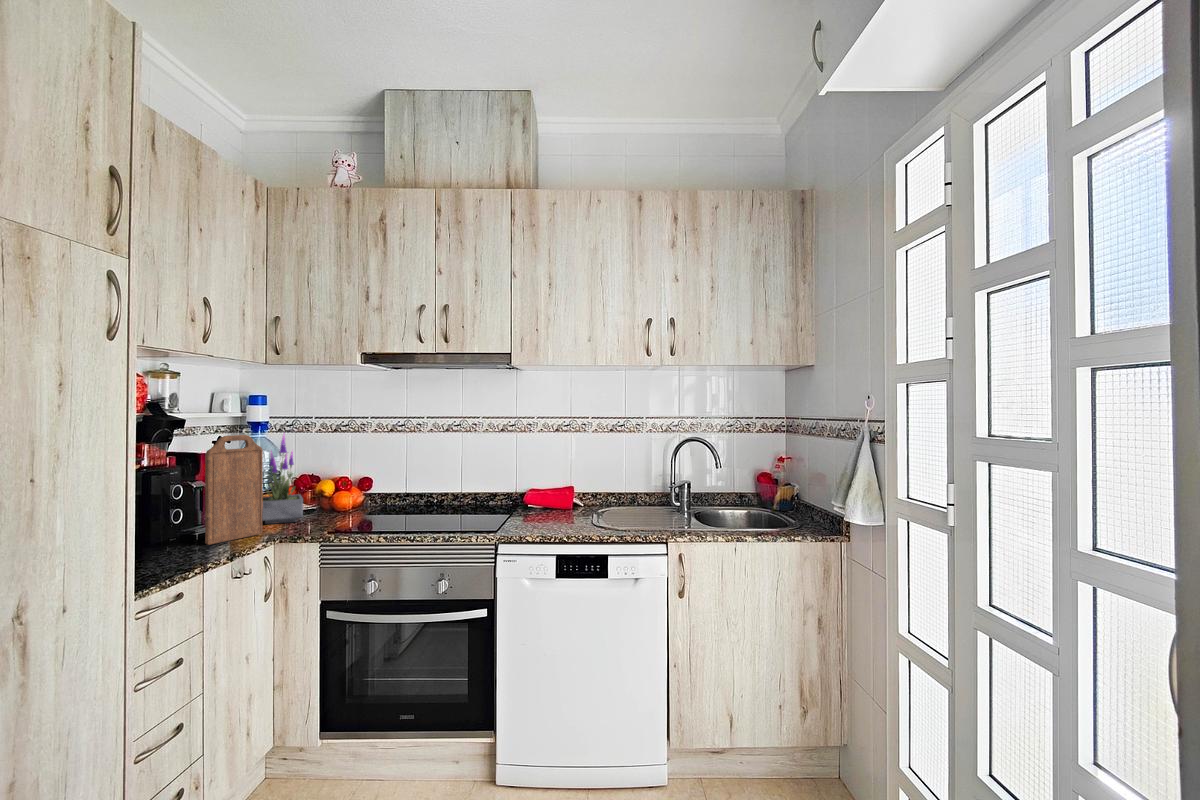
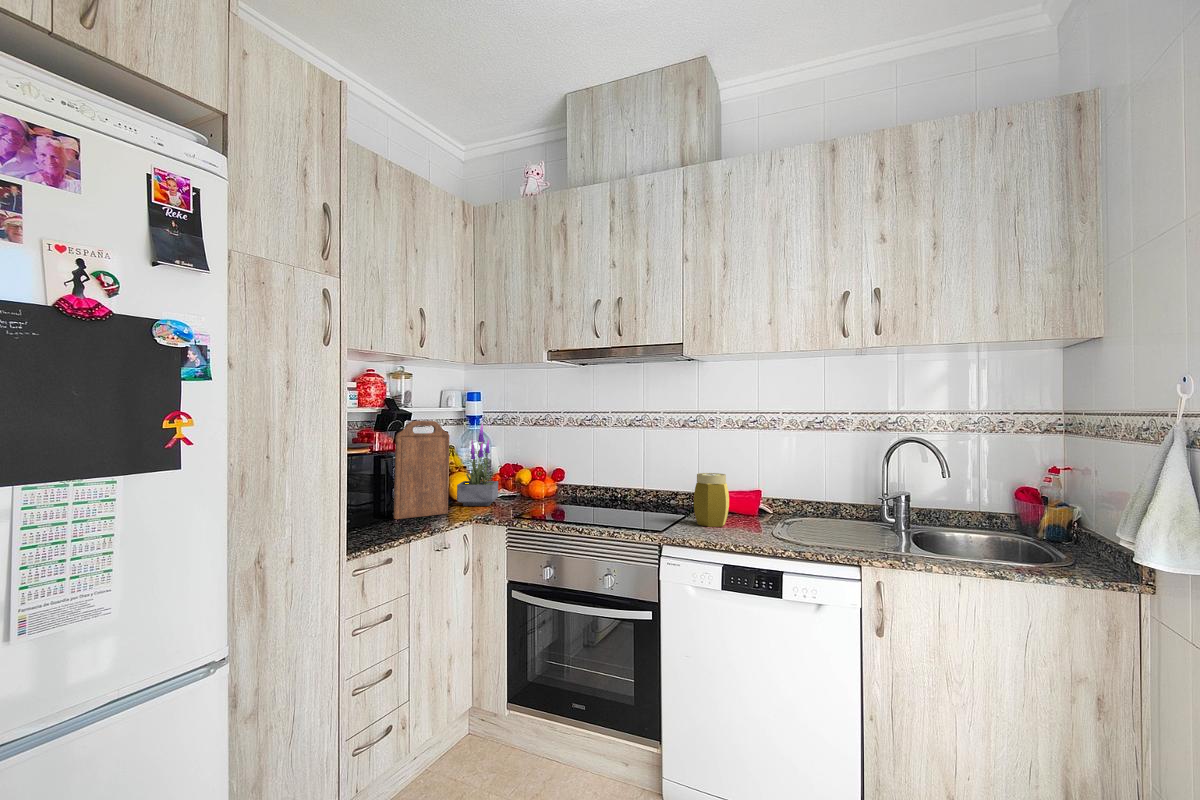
jar: none [521,475,551,523] -> present [694,473,729,527]

